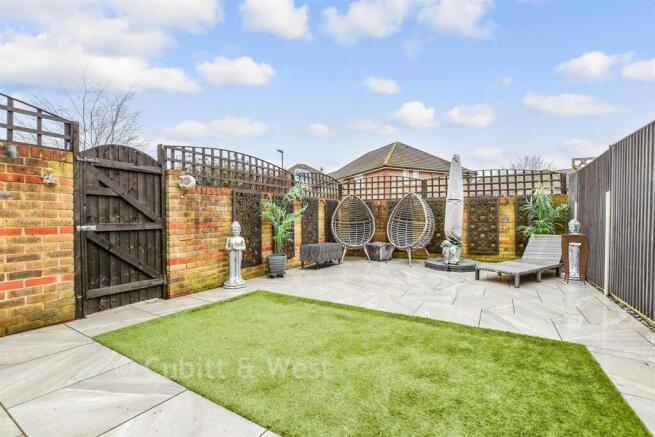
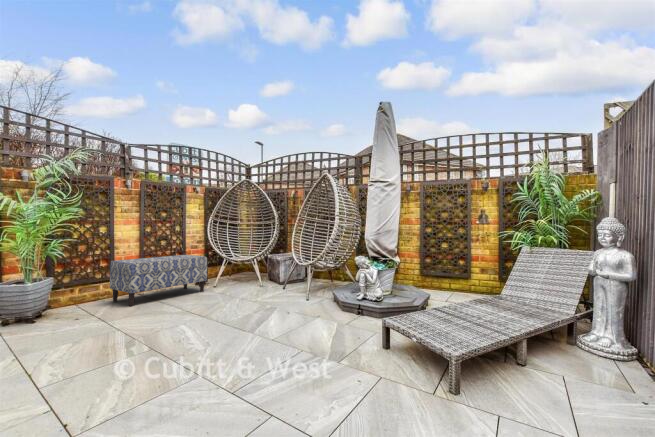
side table: present [561,234,588,285] -> none [577,249,649,383]

